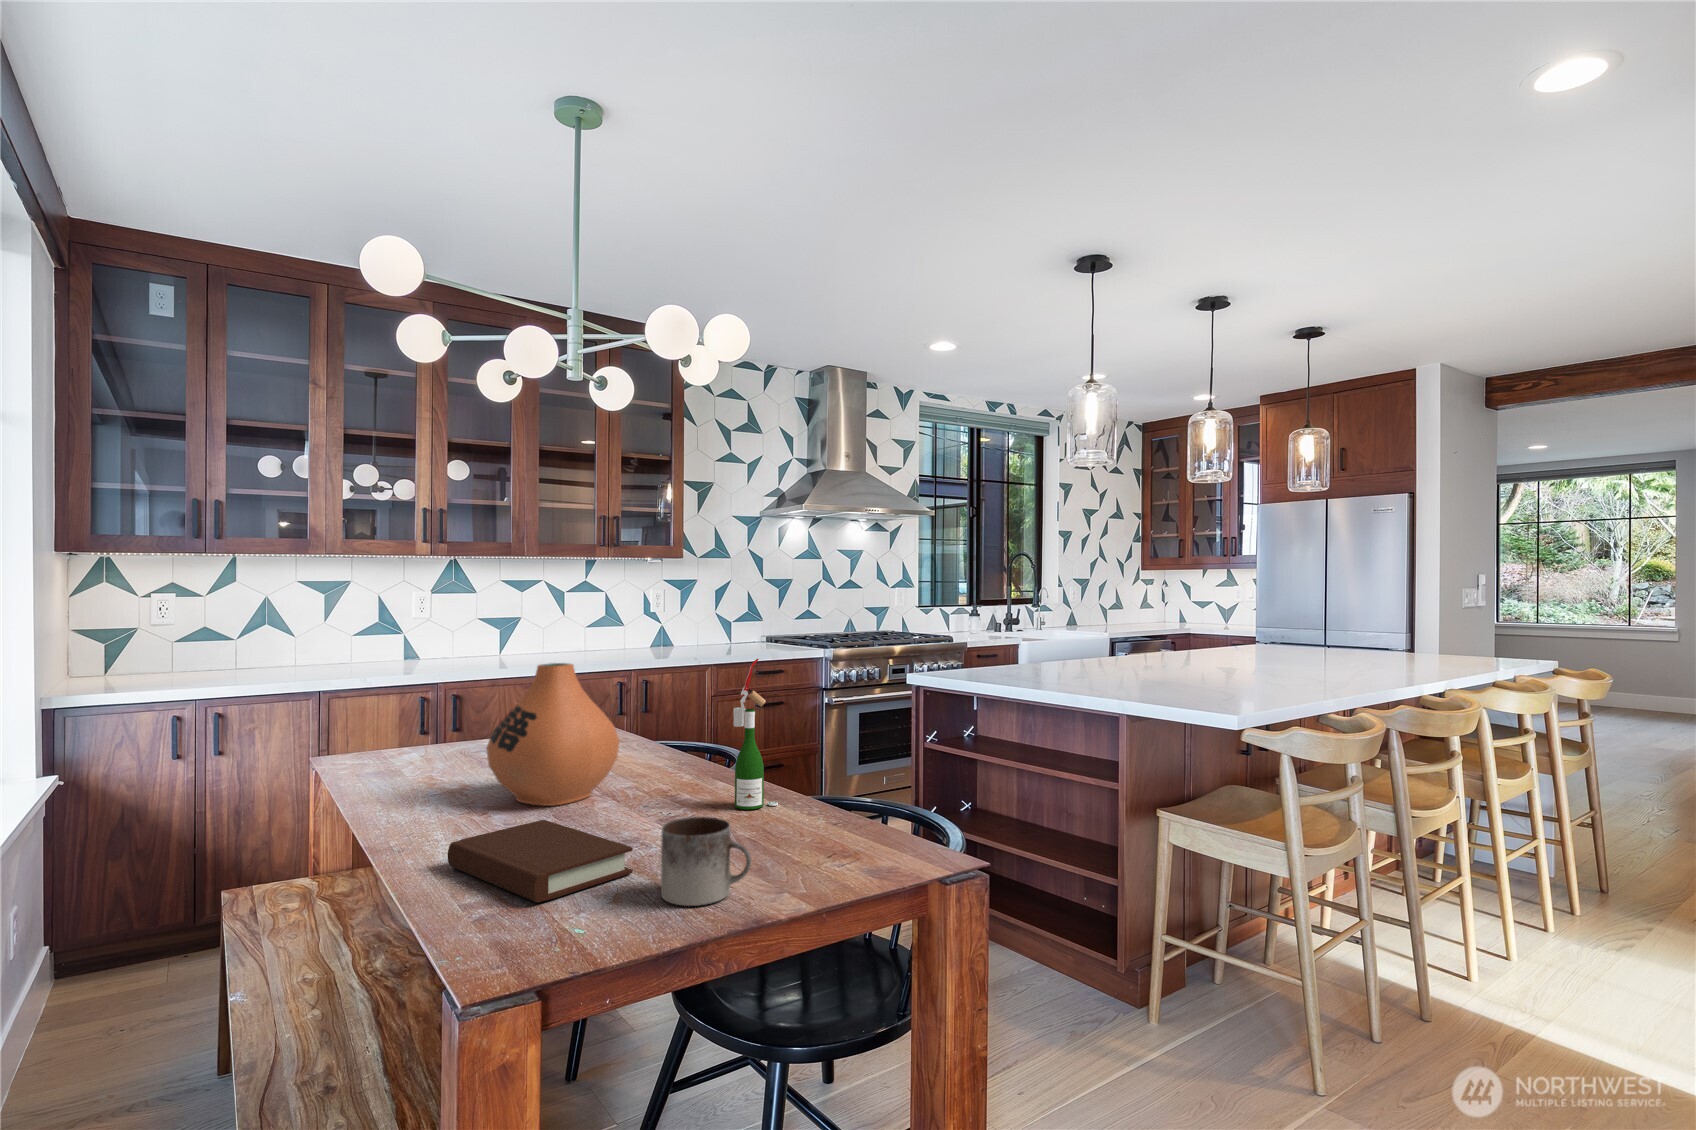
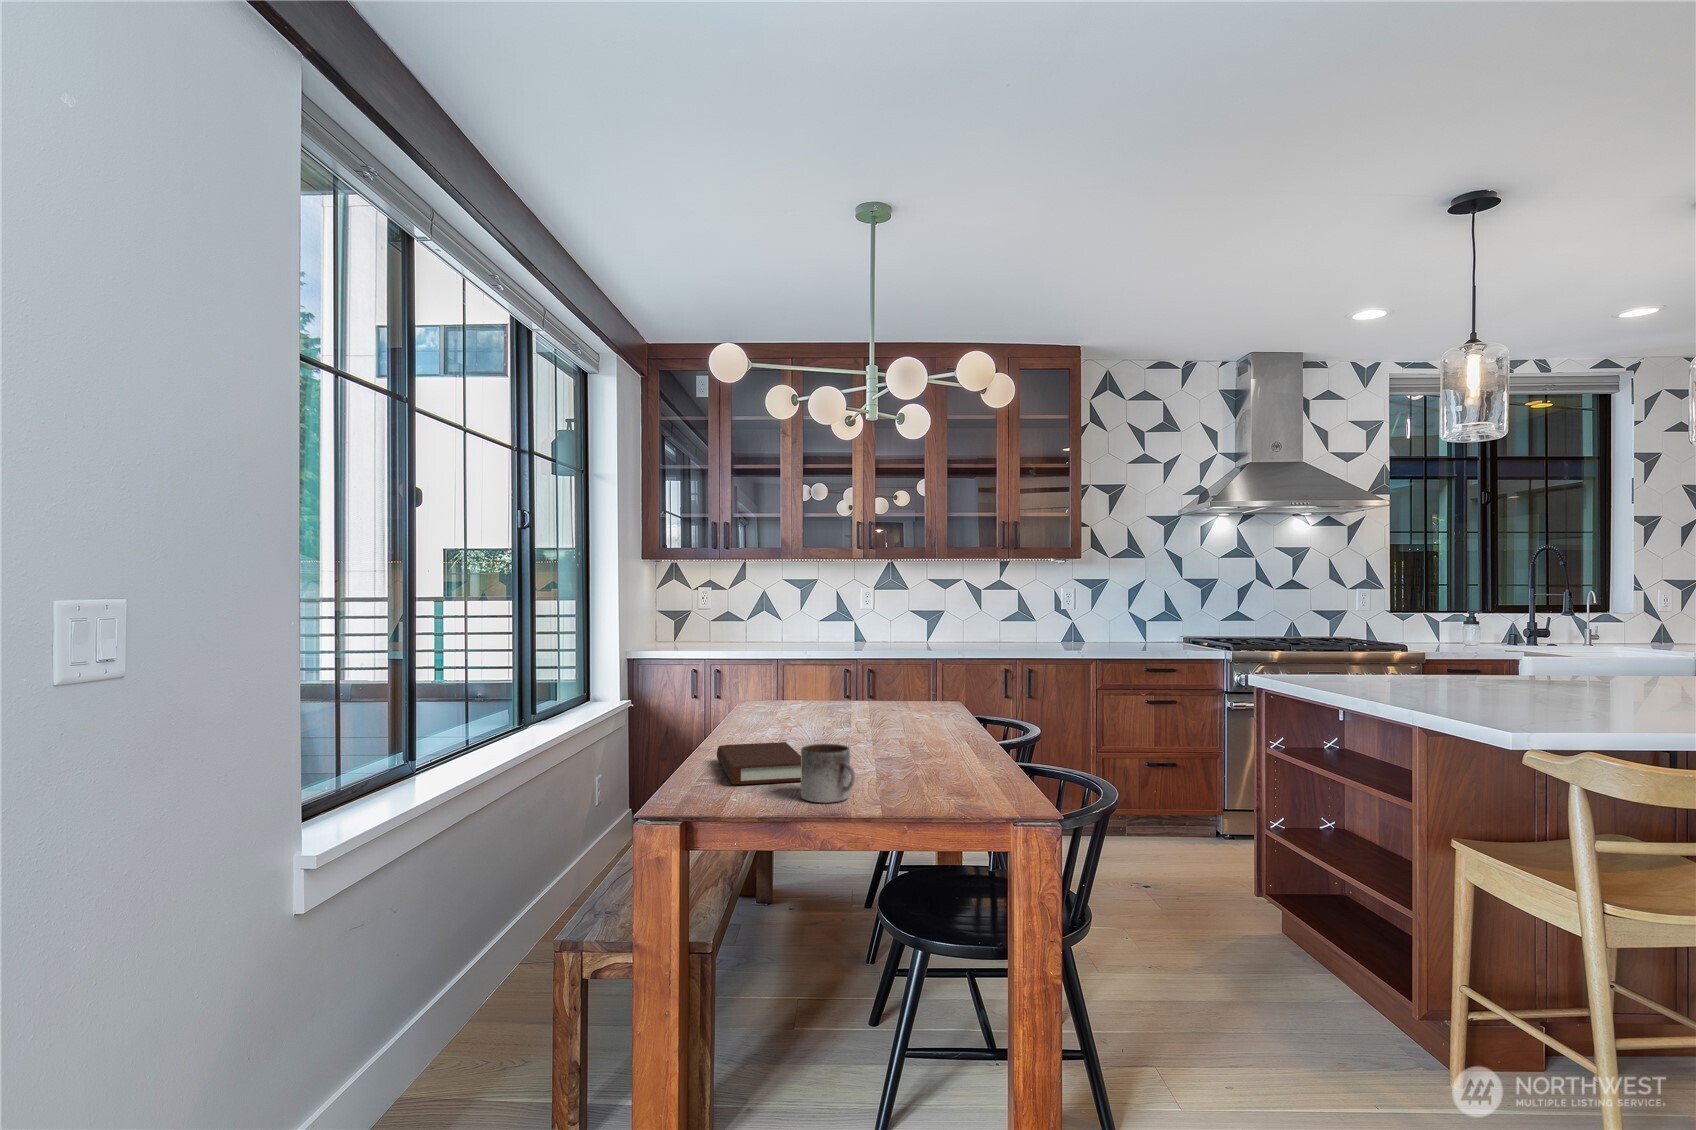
wine bottle: present [733,659,778,810] -> none [939,638,975,761]
vase: present [486,663,620,806] -> none [788,637,878,741]

